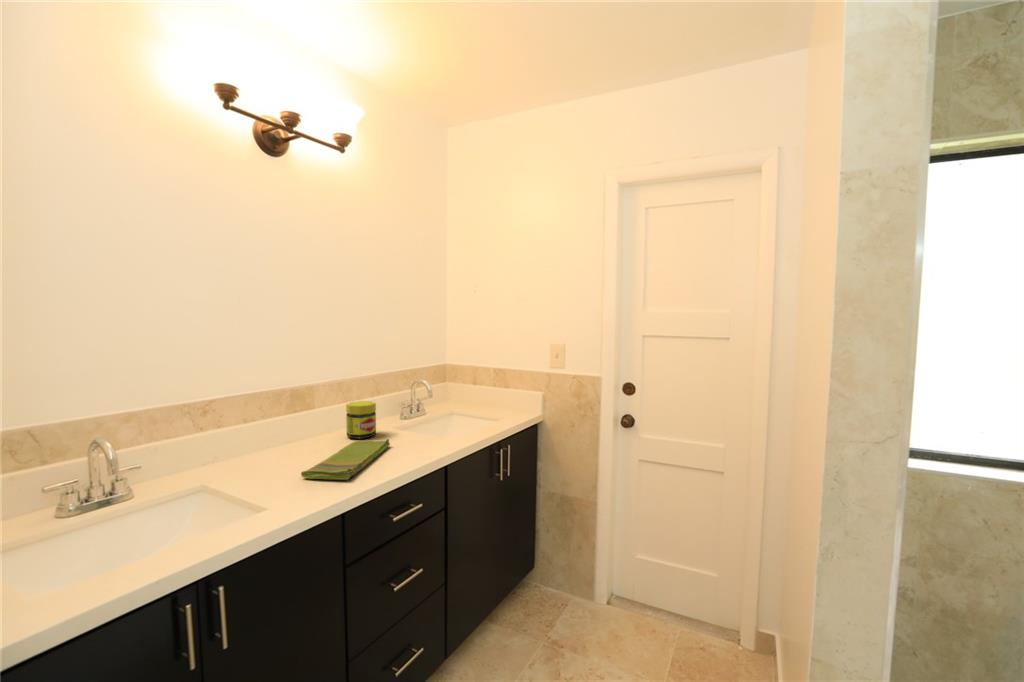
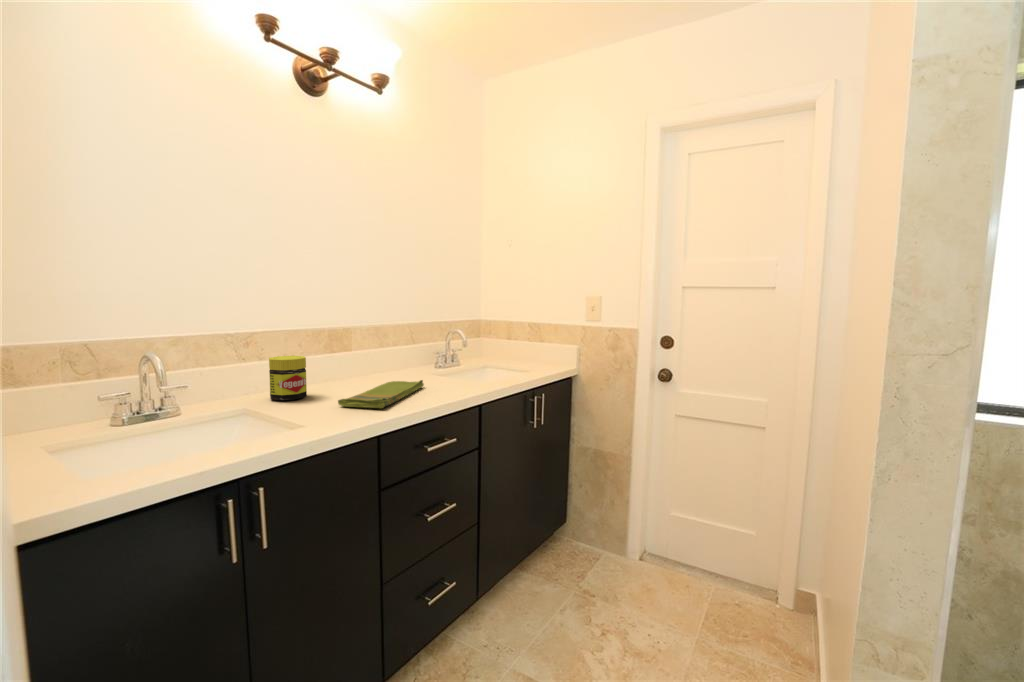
jar: present [346,401,376,439] -> present [269,356,307,400]

